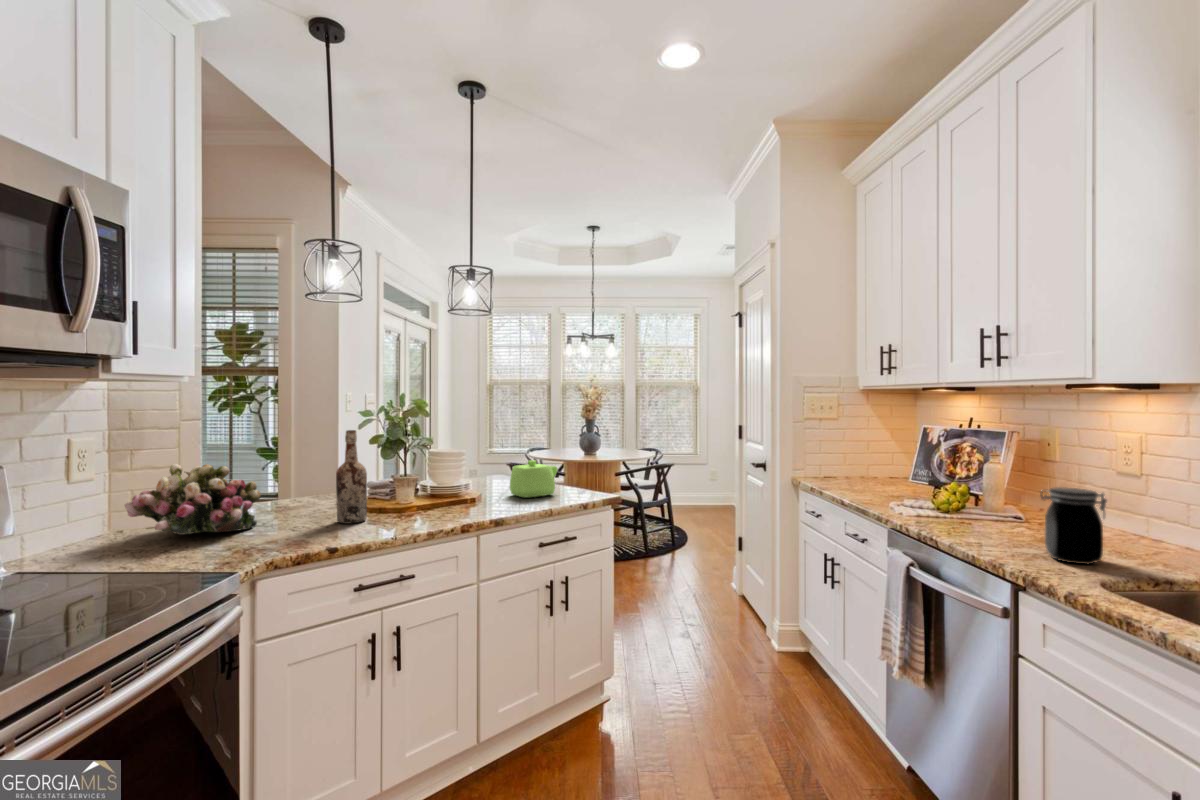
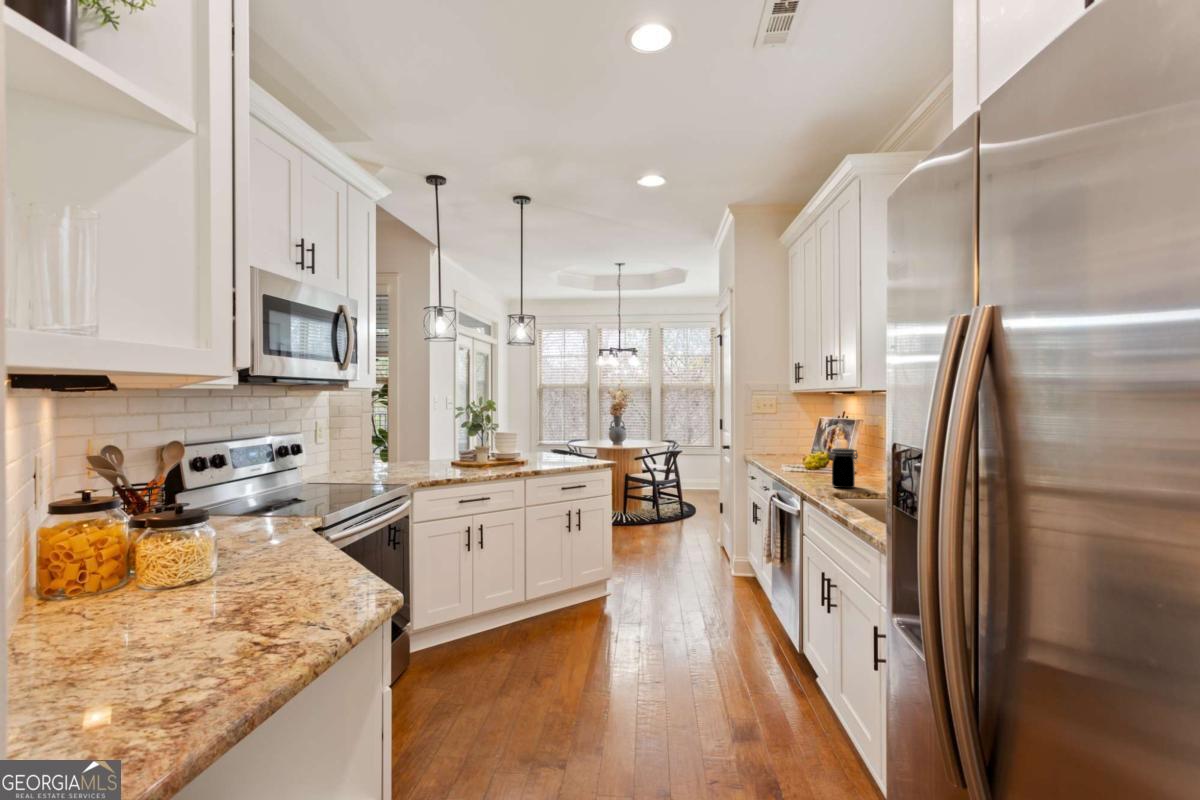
wine bottle: present [336,430,367,524] -> none [445,418,462,471]
teapot: present [510,460,558,498] -> none [545,438,576,461]
flower arrangement: present [125,464,261,535] -> none [339,435,404,472]

